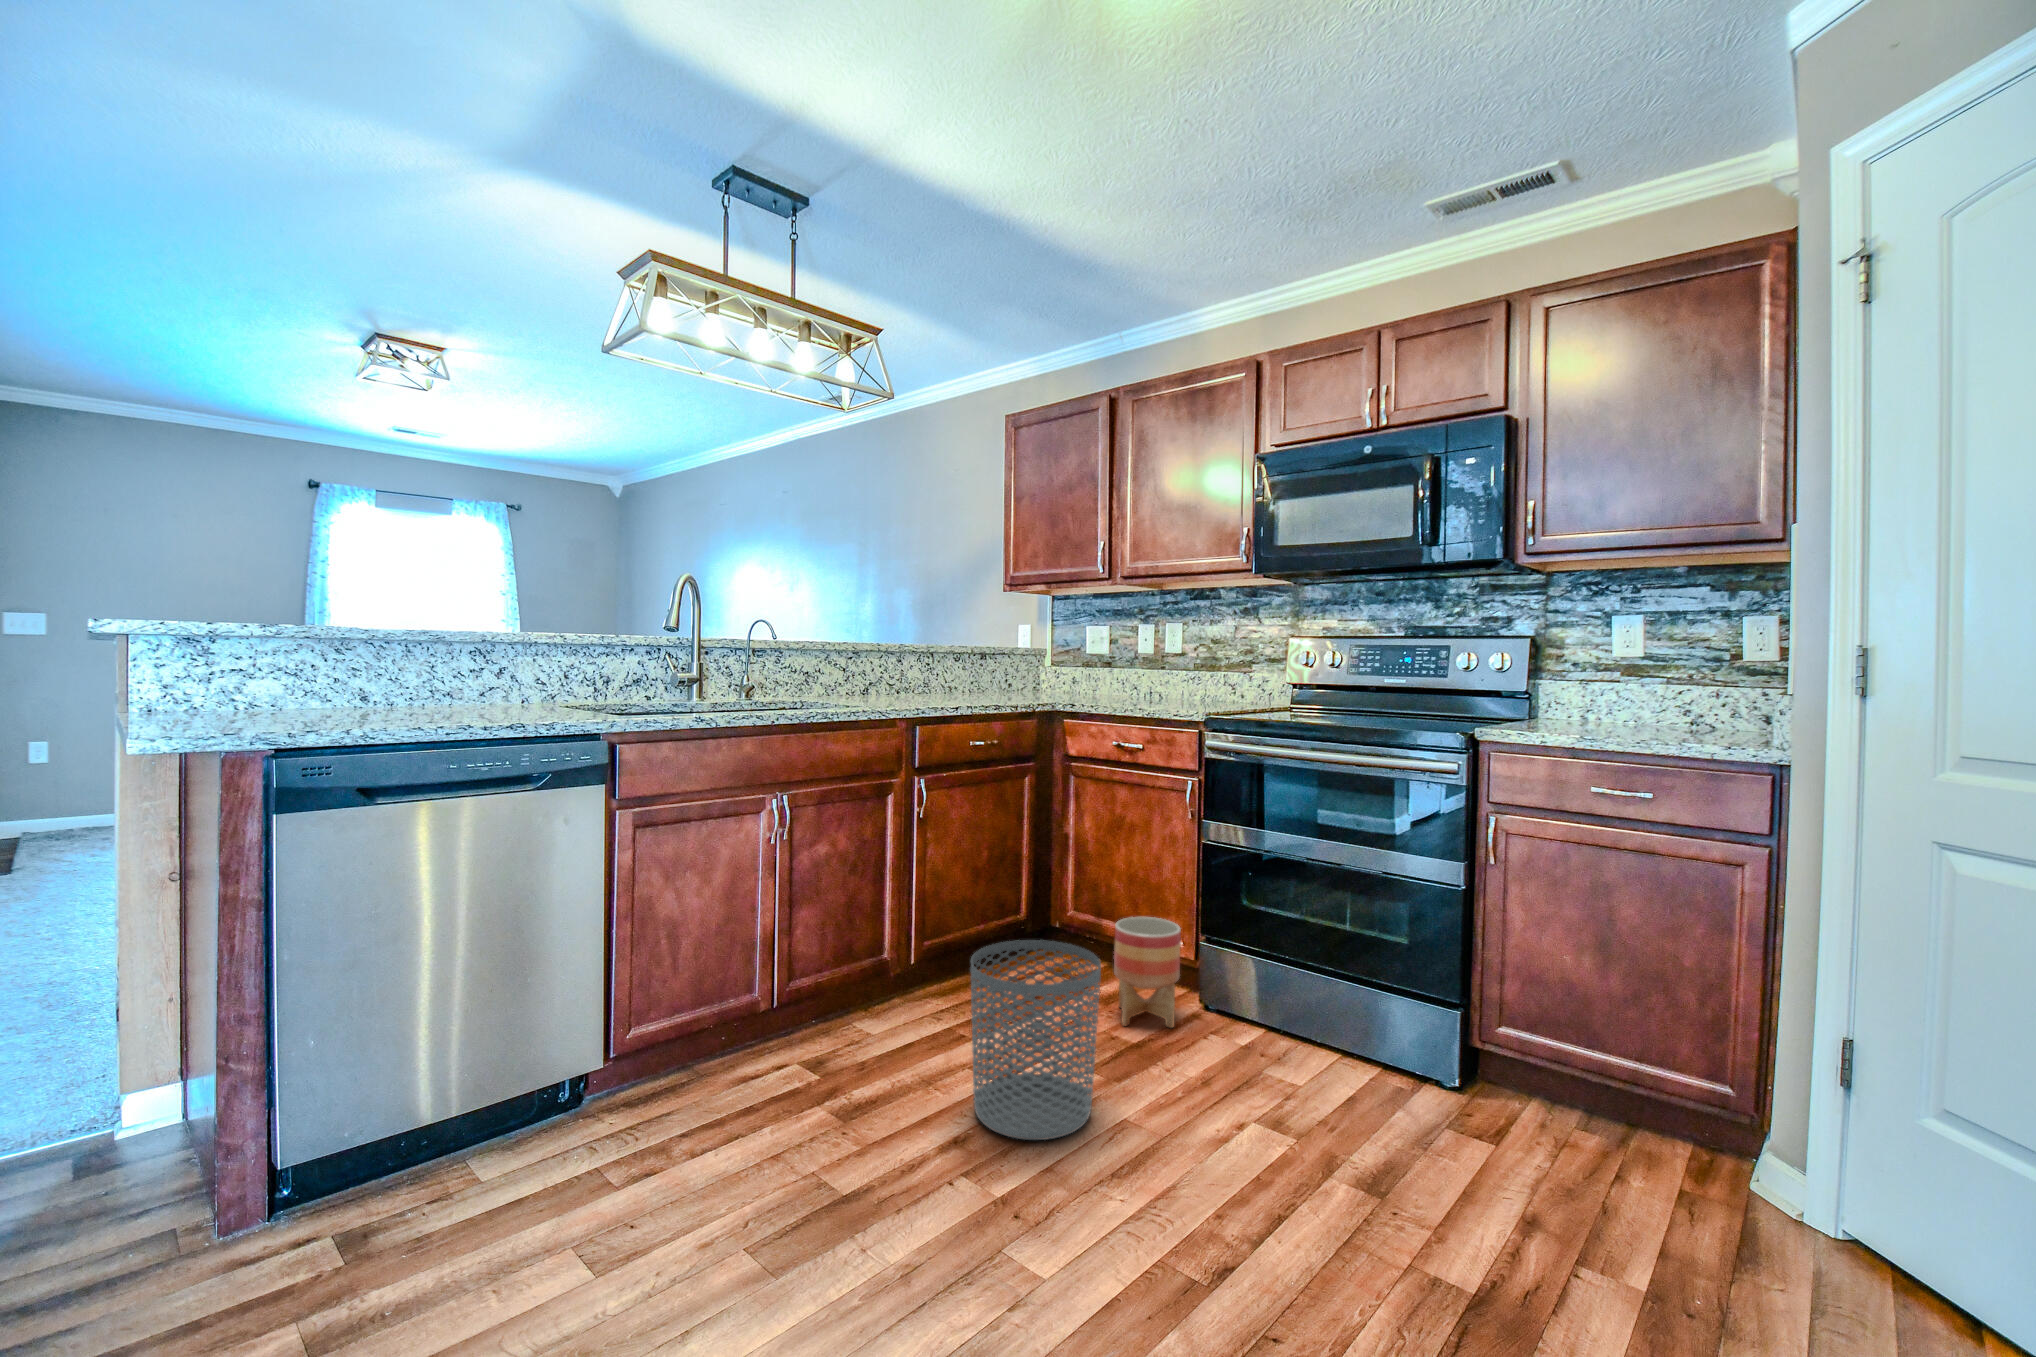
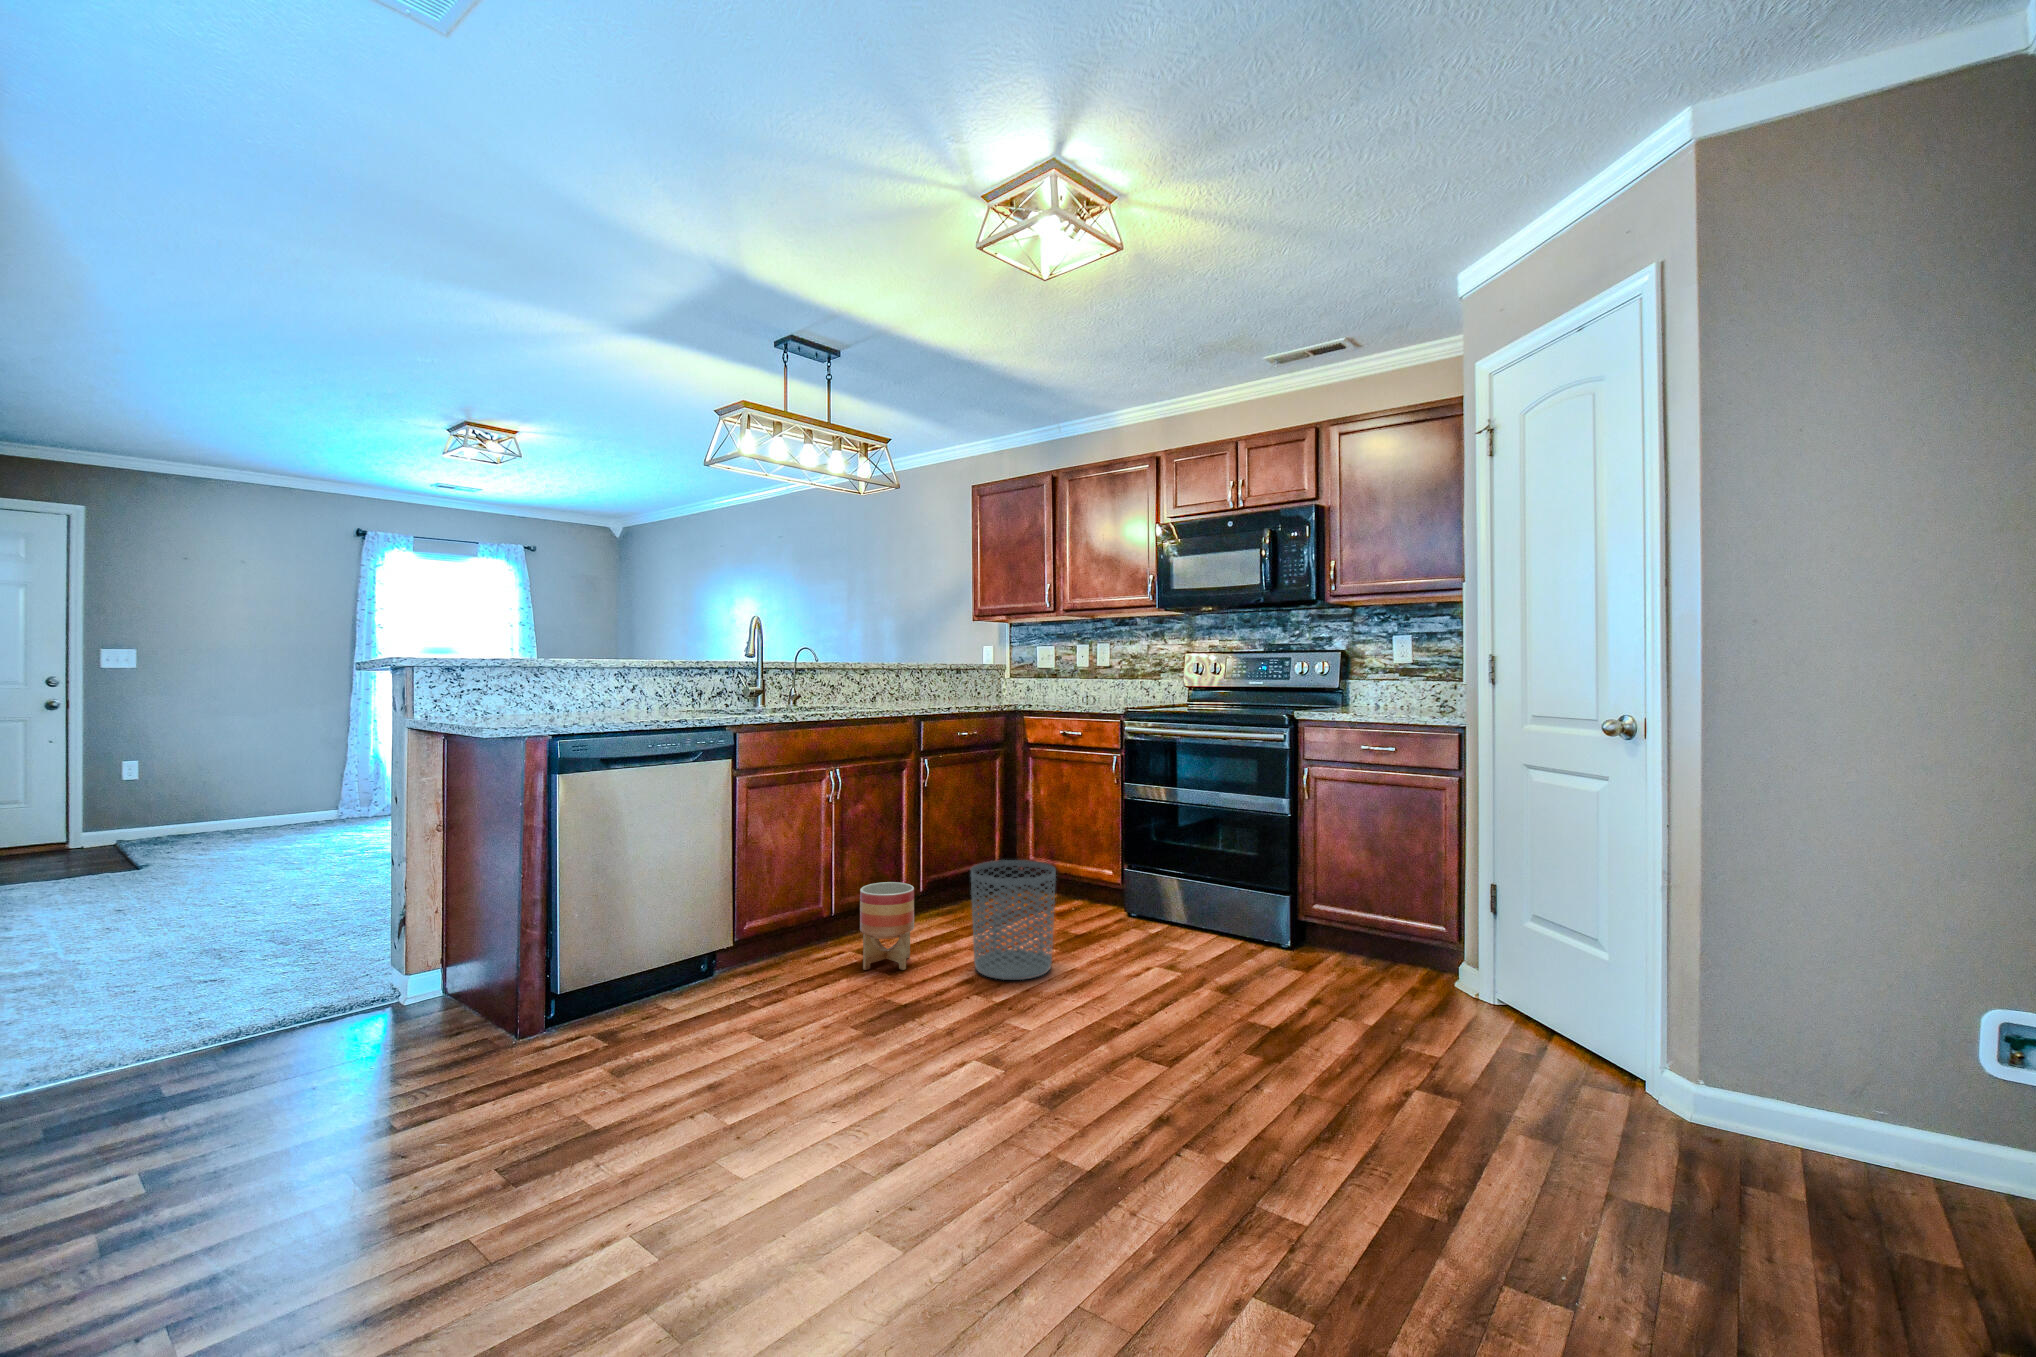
planter: present [1114,917,1181,1028] -> present [860,882,914,970]

